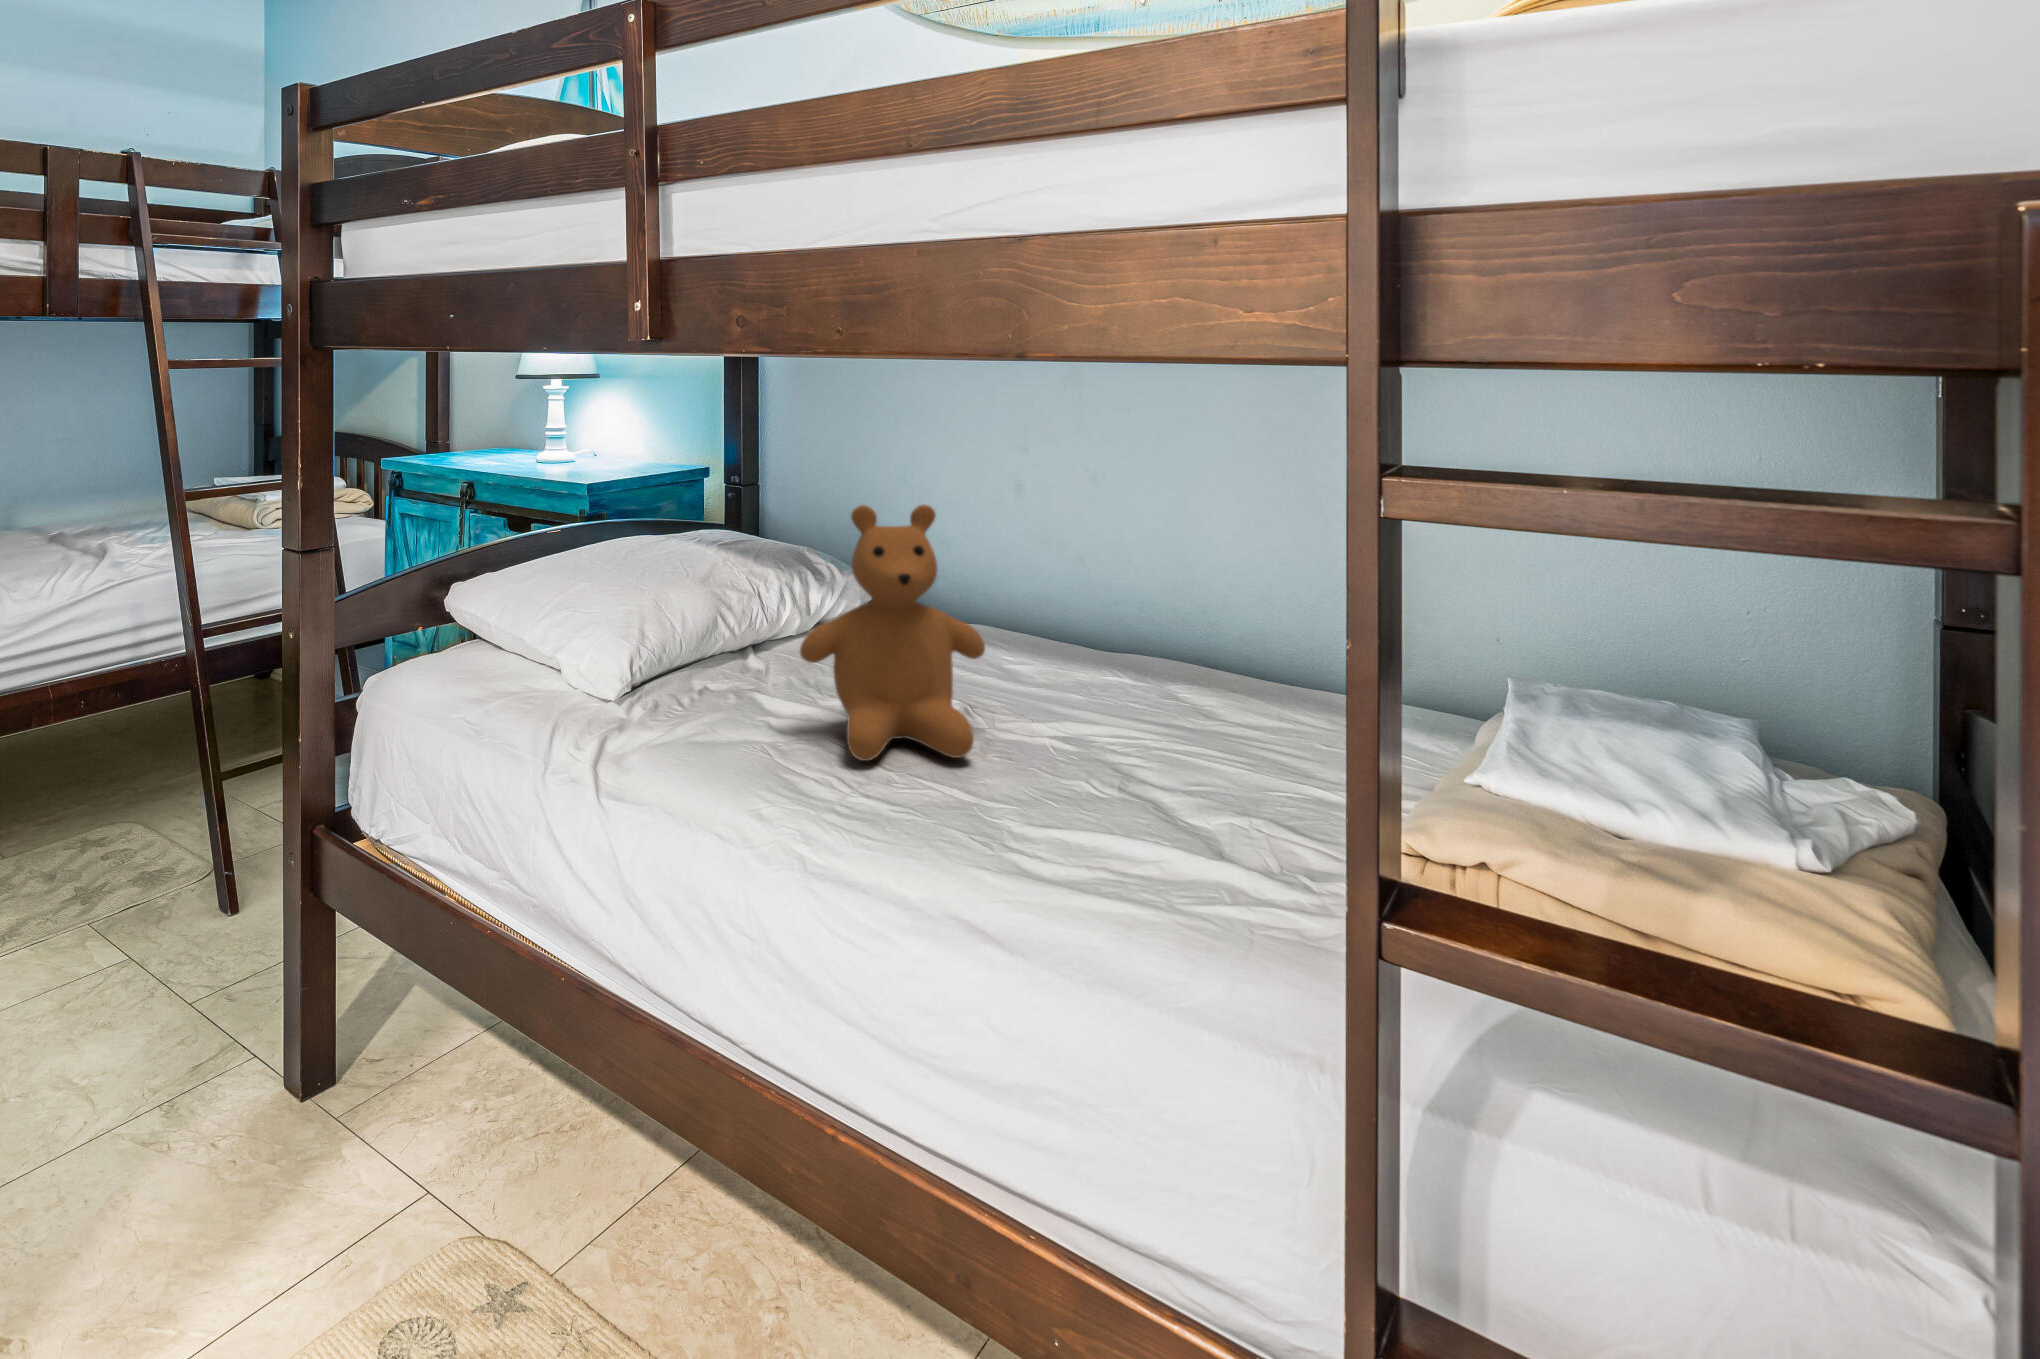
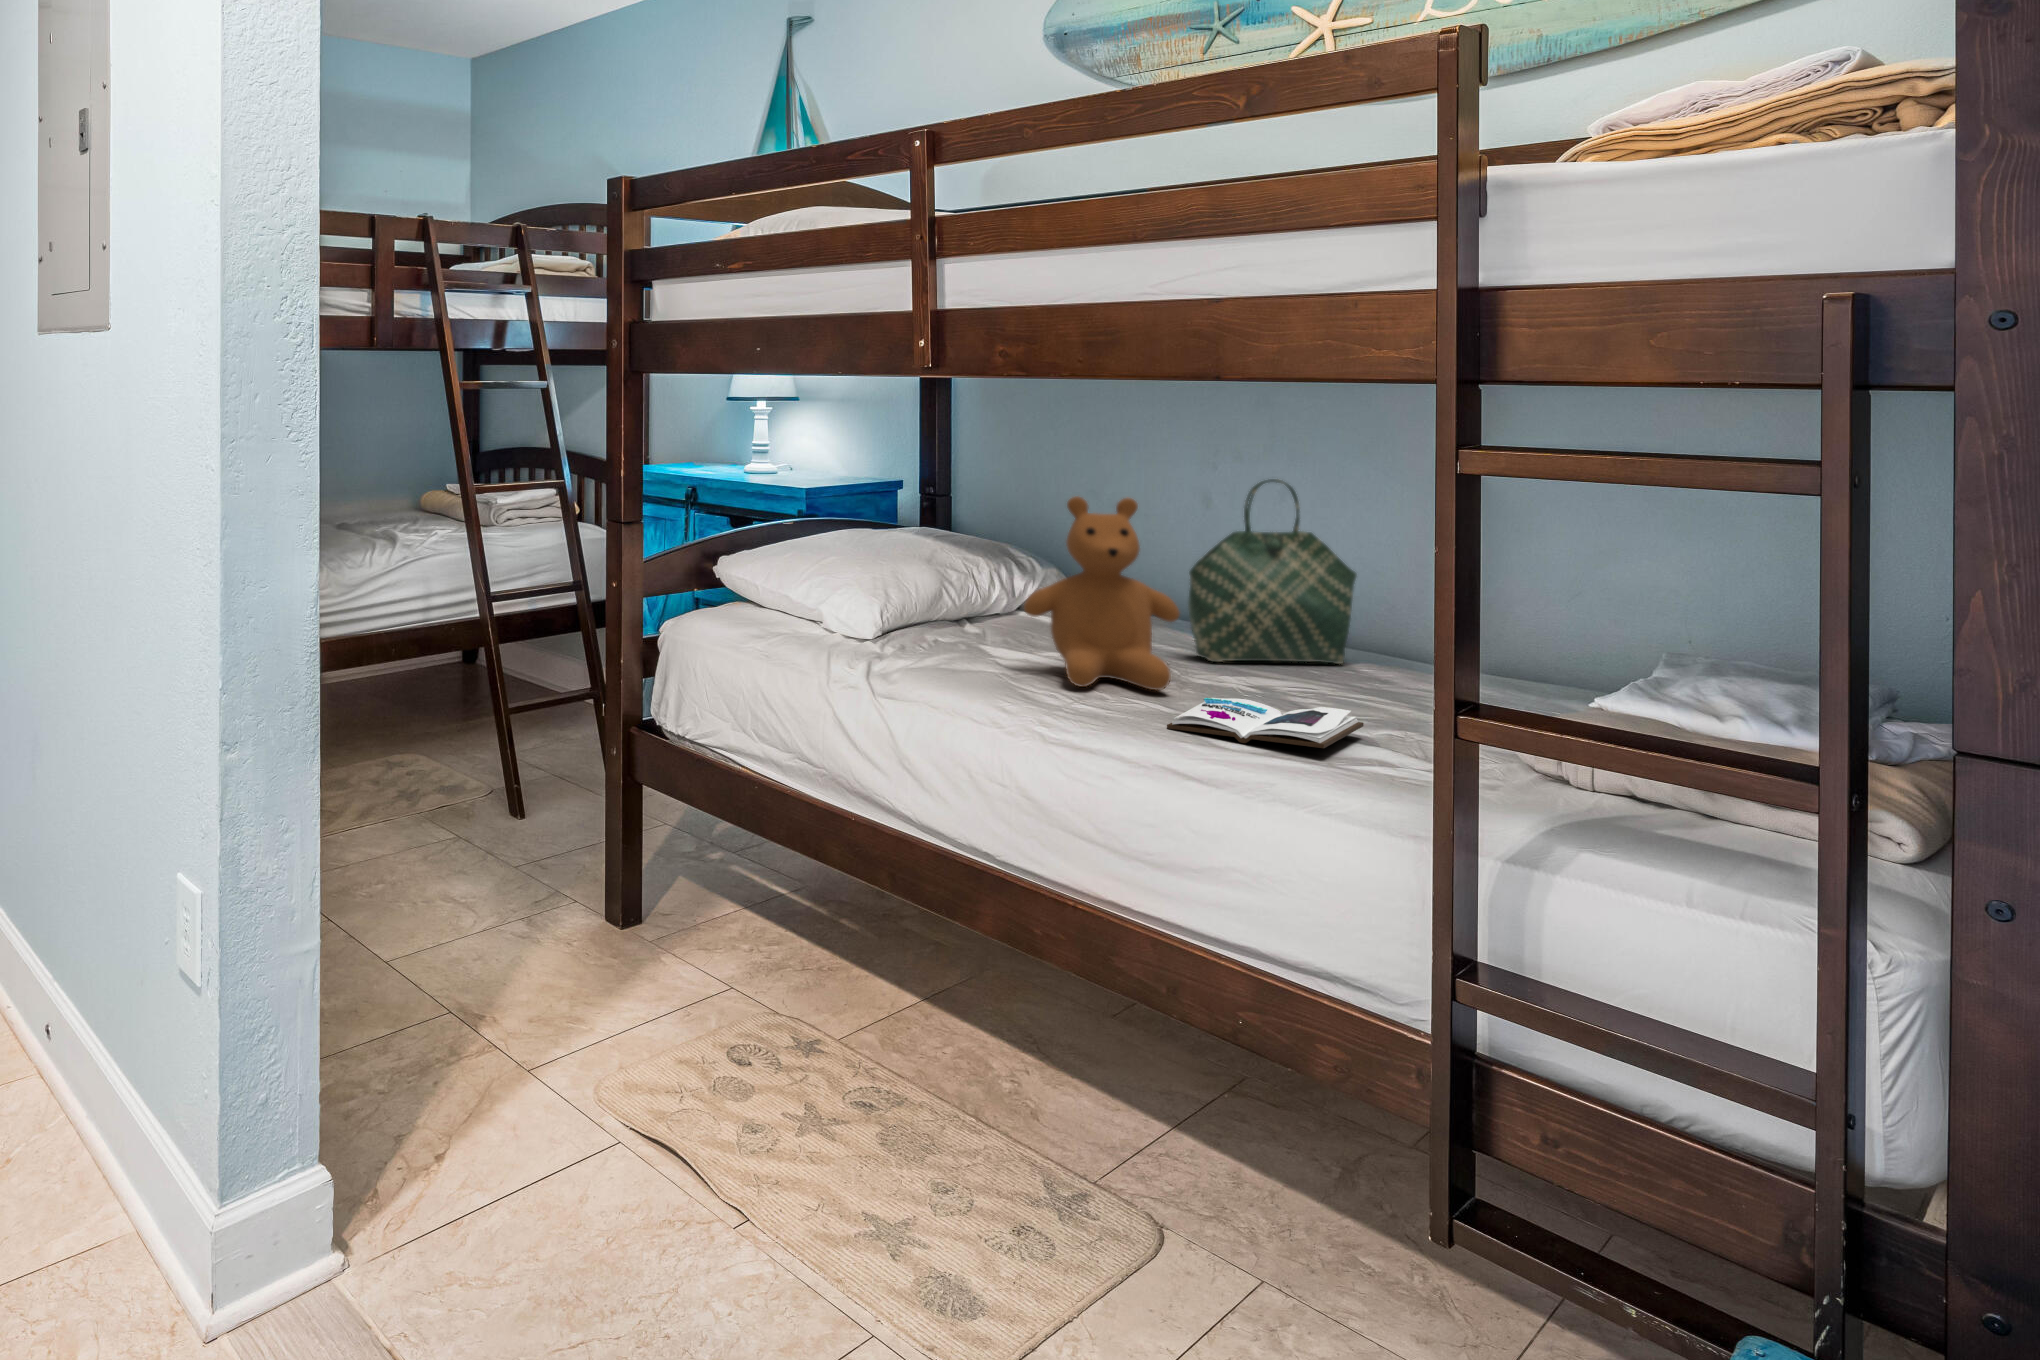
tote bag: none [997,470,1175,693] -> present [1188,479,1357,664]
book: none [966,772,1204,867] -> present [1167,698,1364,748]

